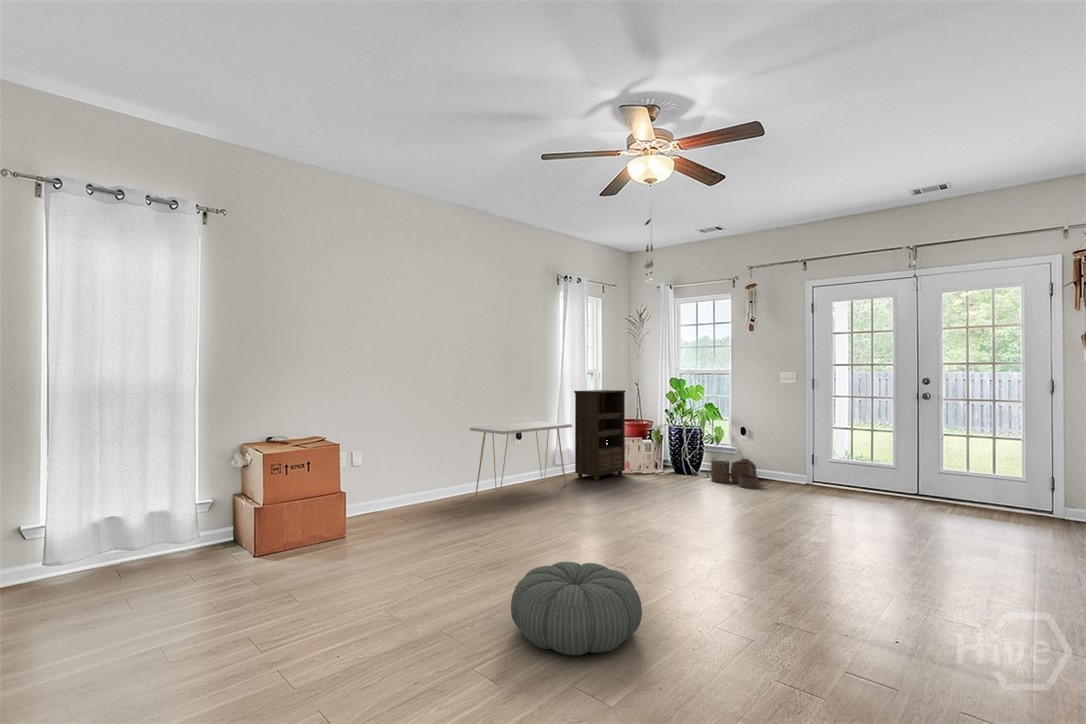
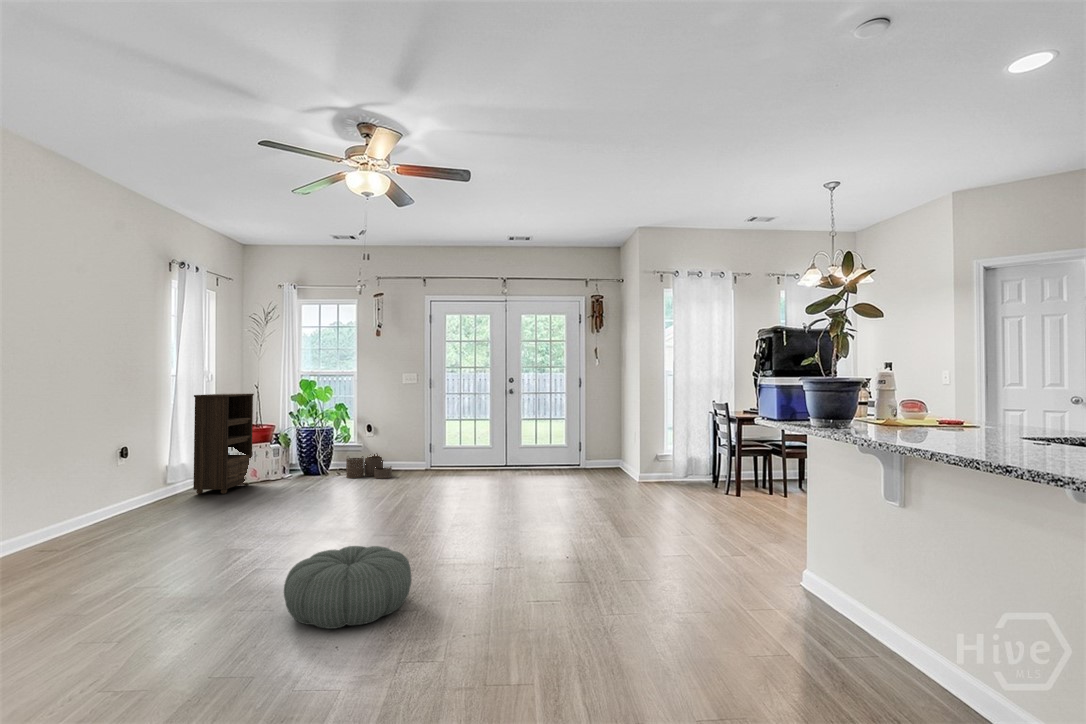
console table: present [470,422,572,500] -> none [57,433,201,533]

